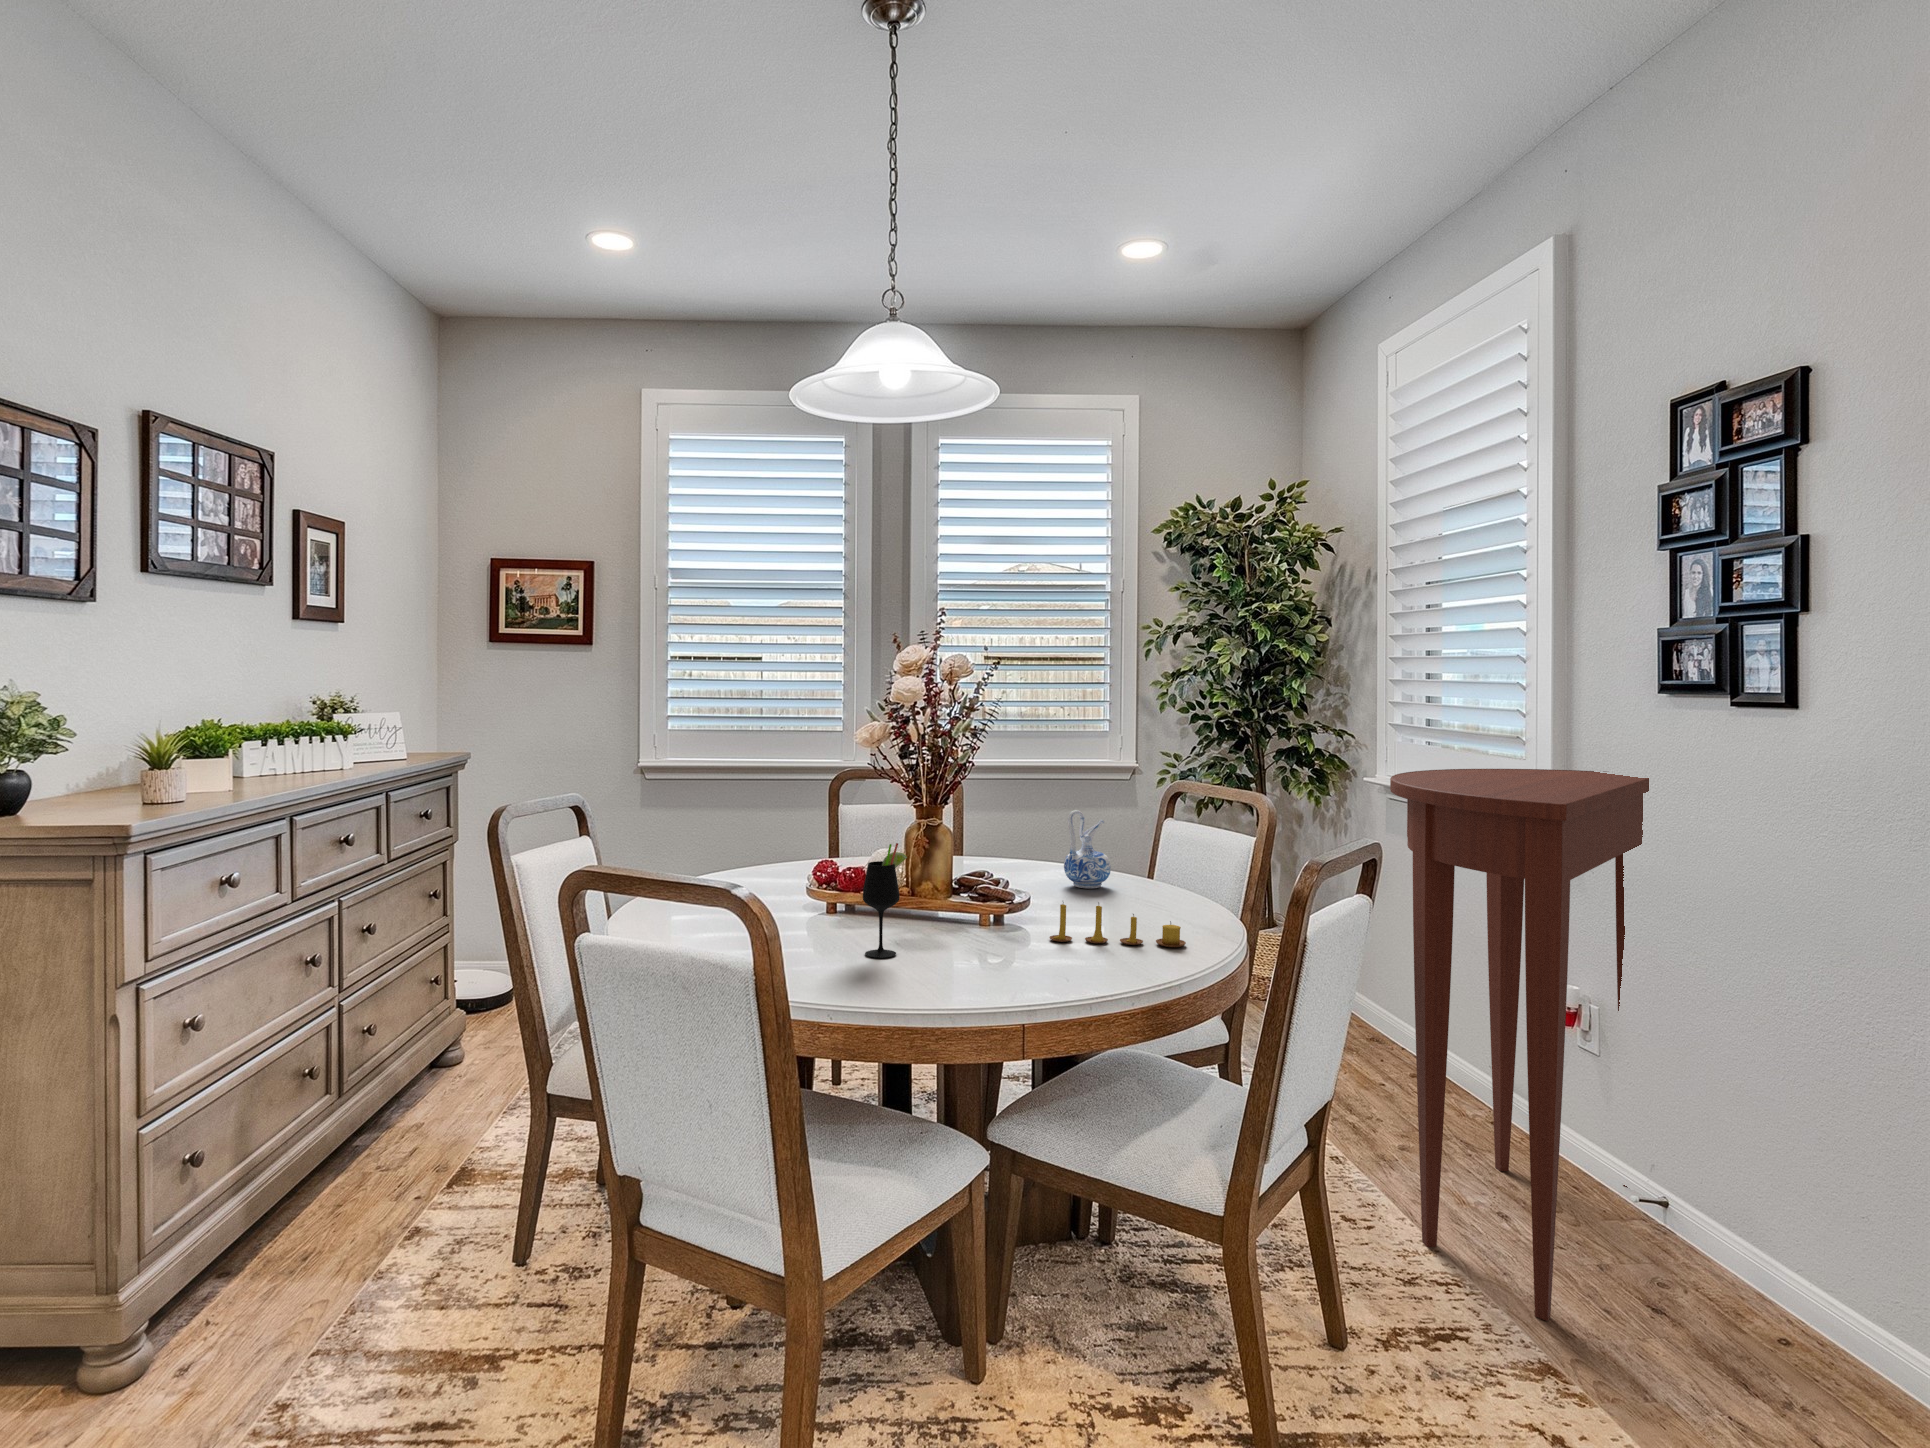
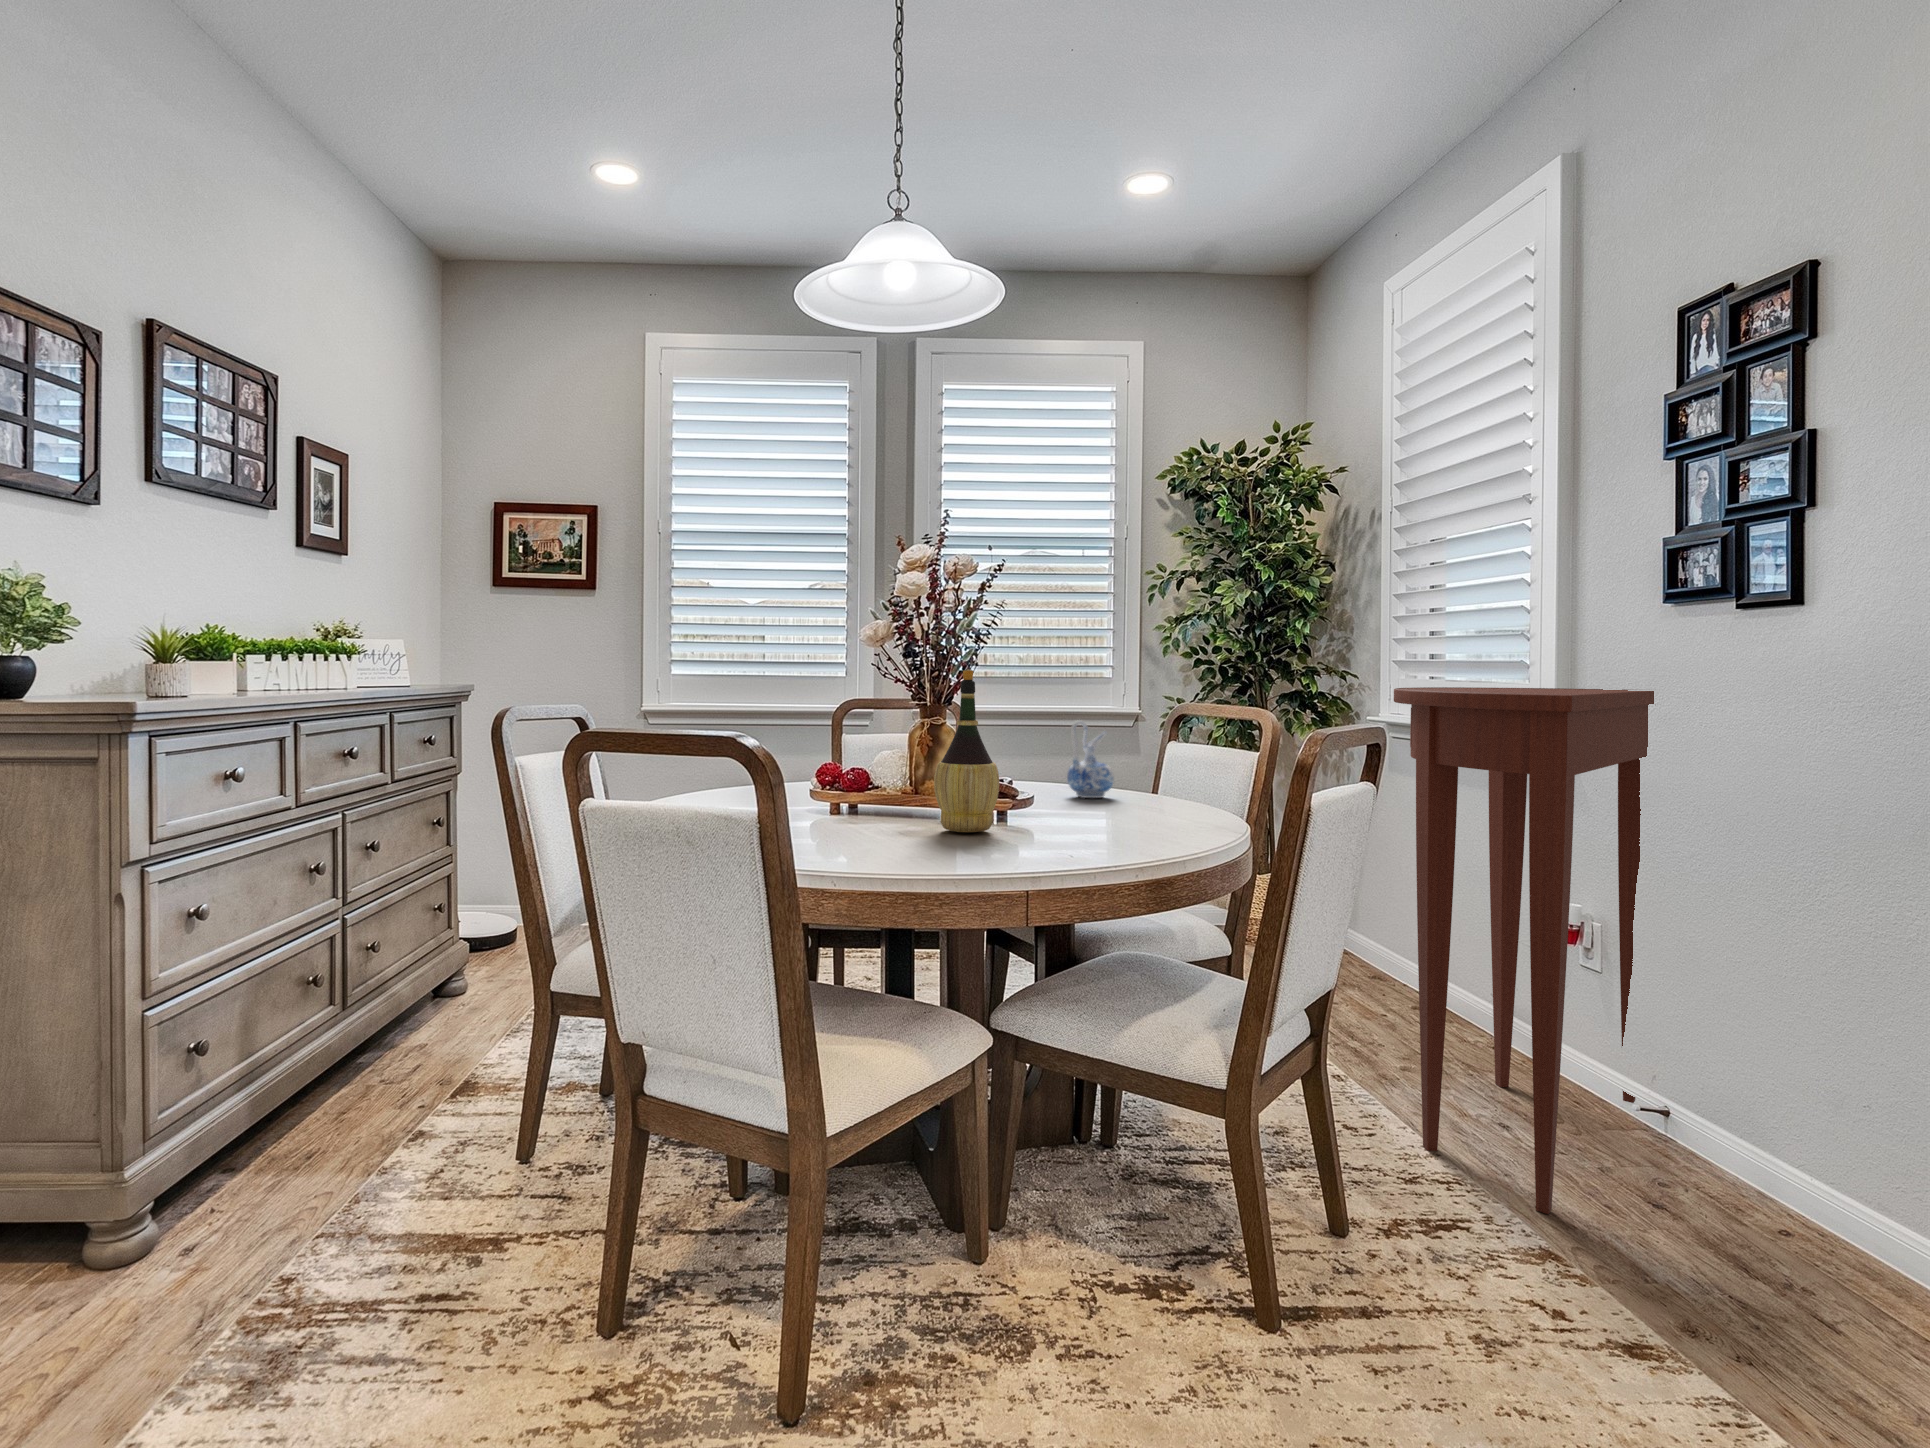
wine bottle: none [930,781,995,945] -> present [934,670,999,832]
wine glass: present [863,843,907,958] -> none [867,726,912,840]
candle: present [1050,902,1186,947] -> none [1053,791,1190,836]

